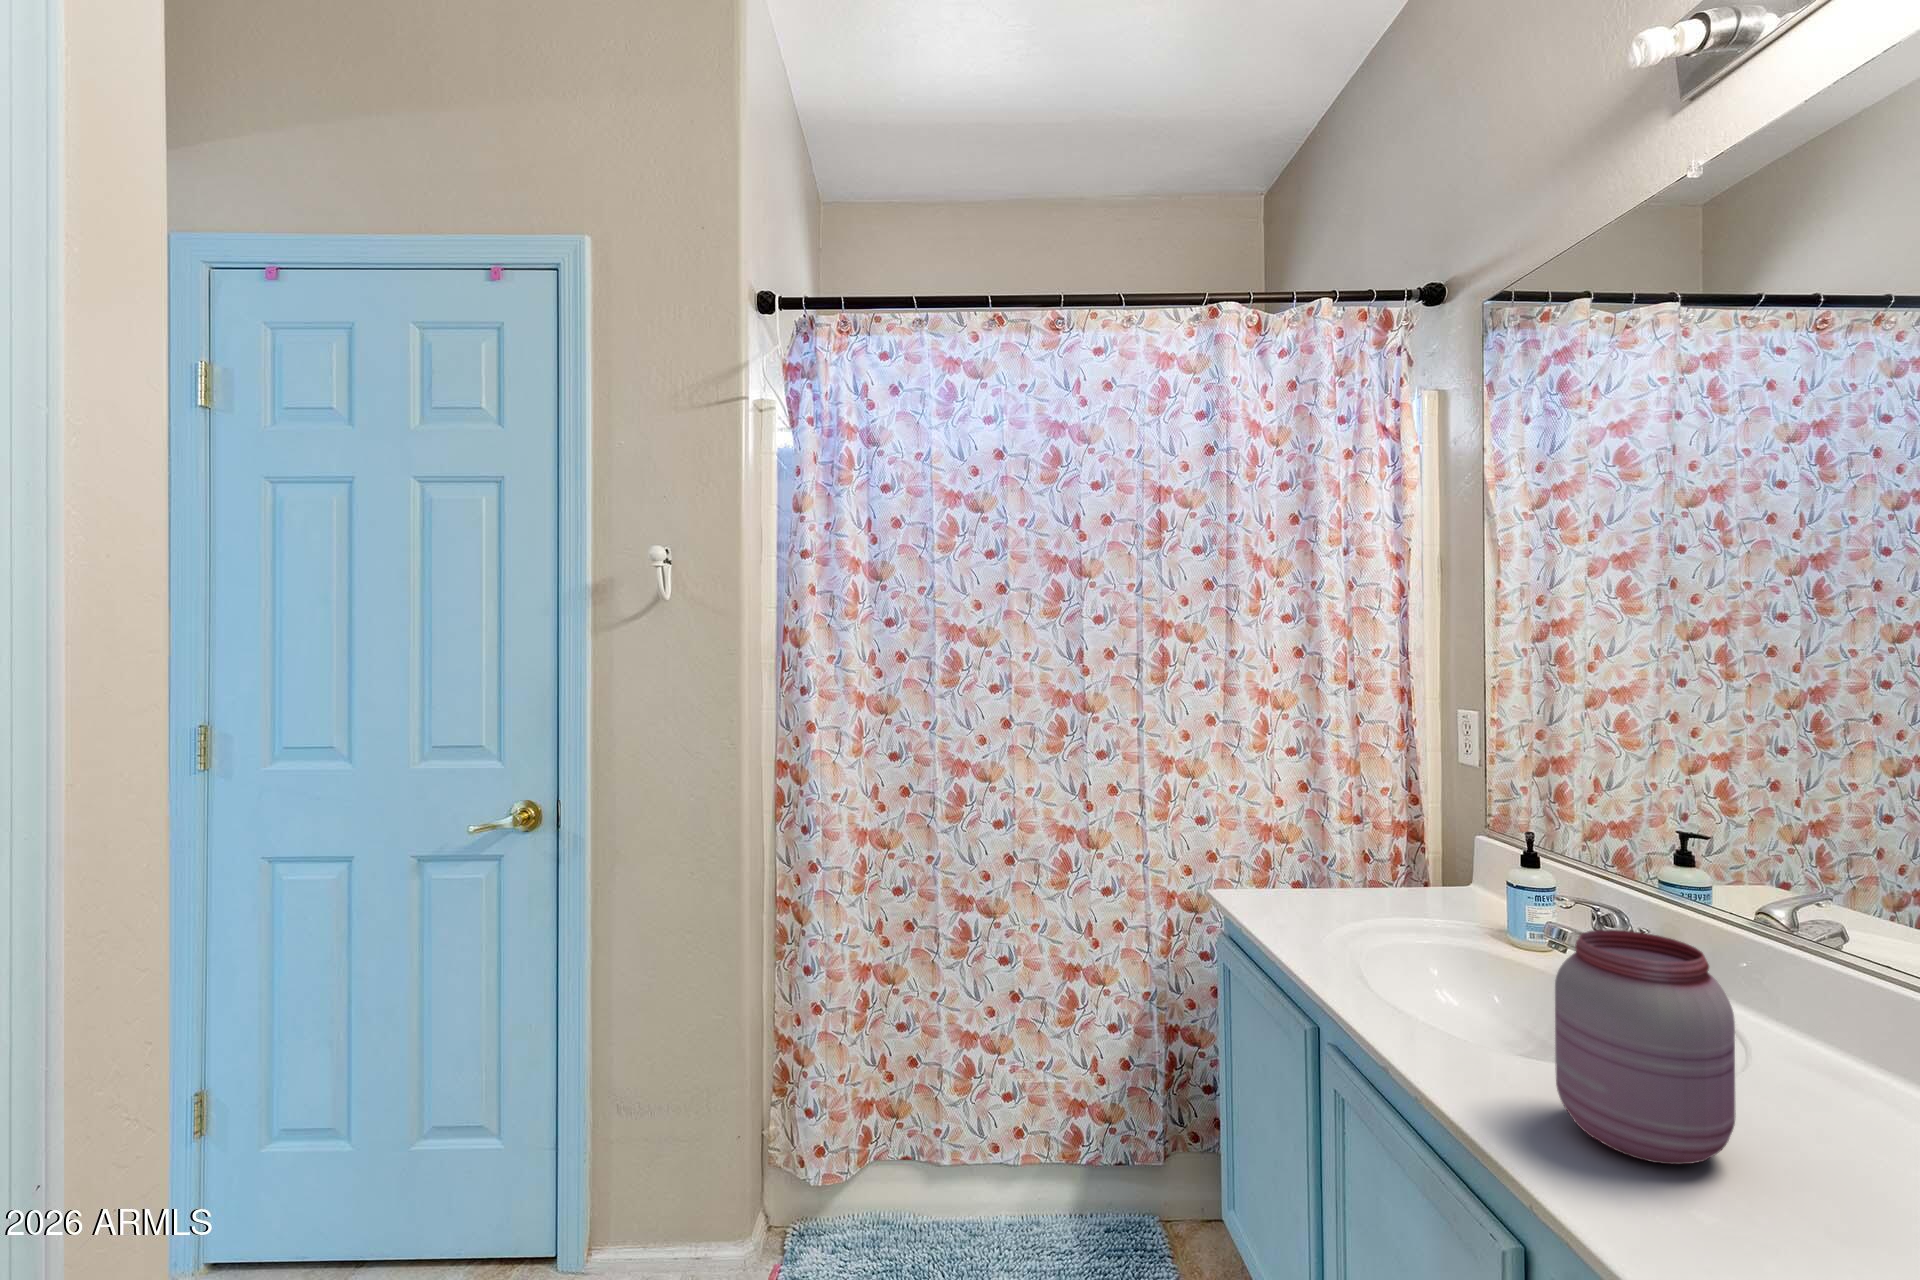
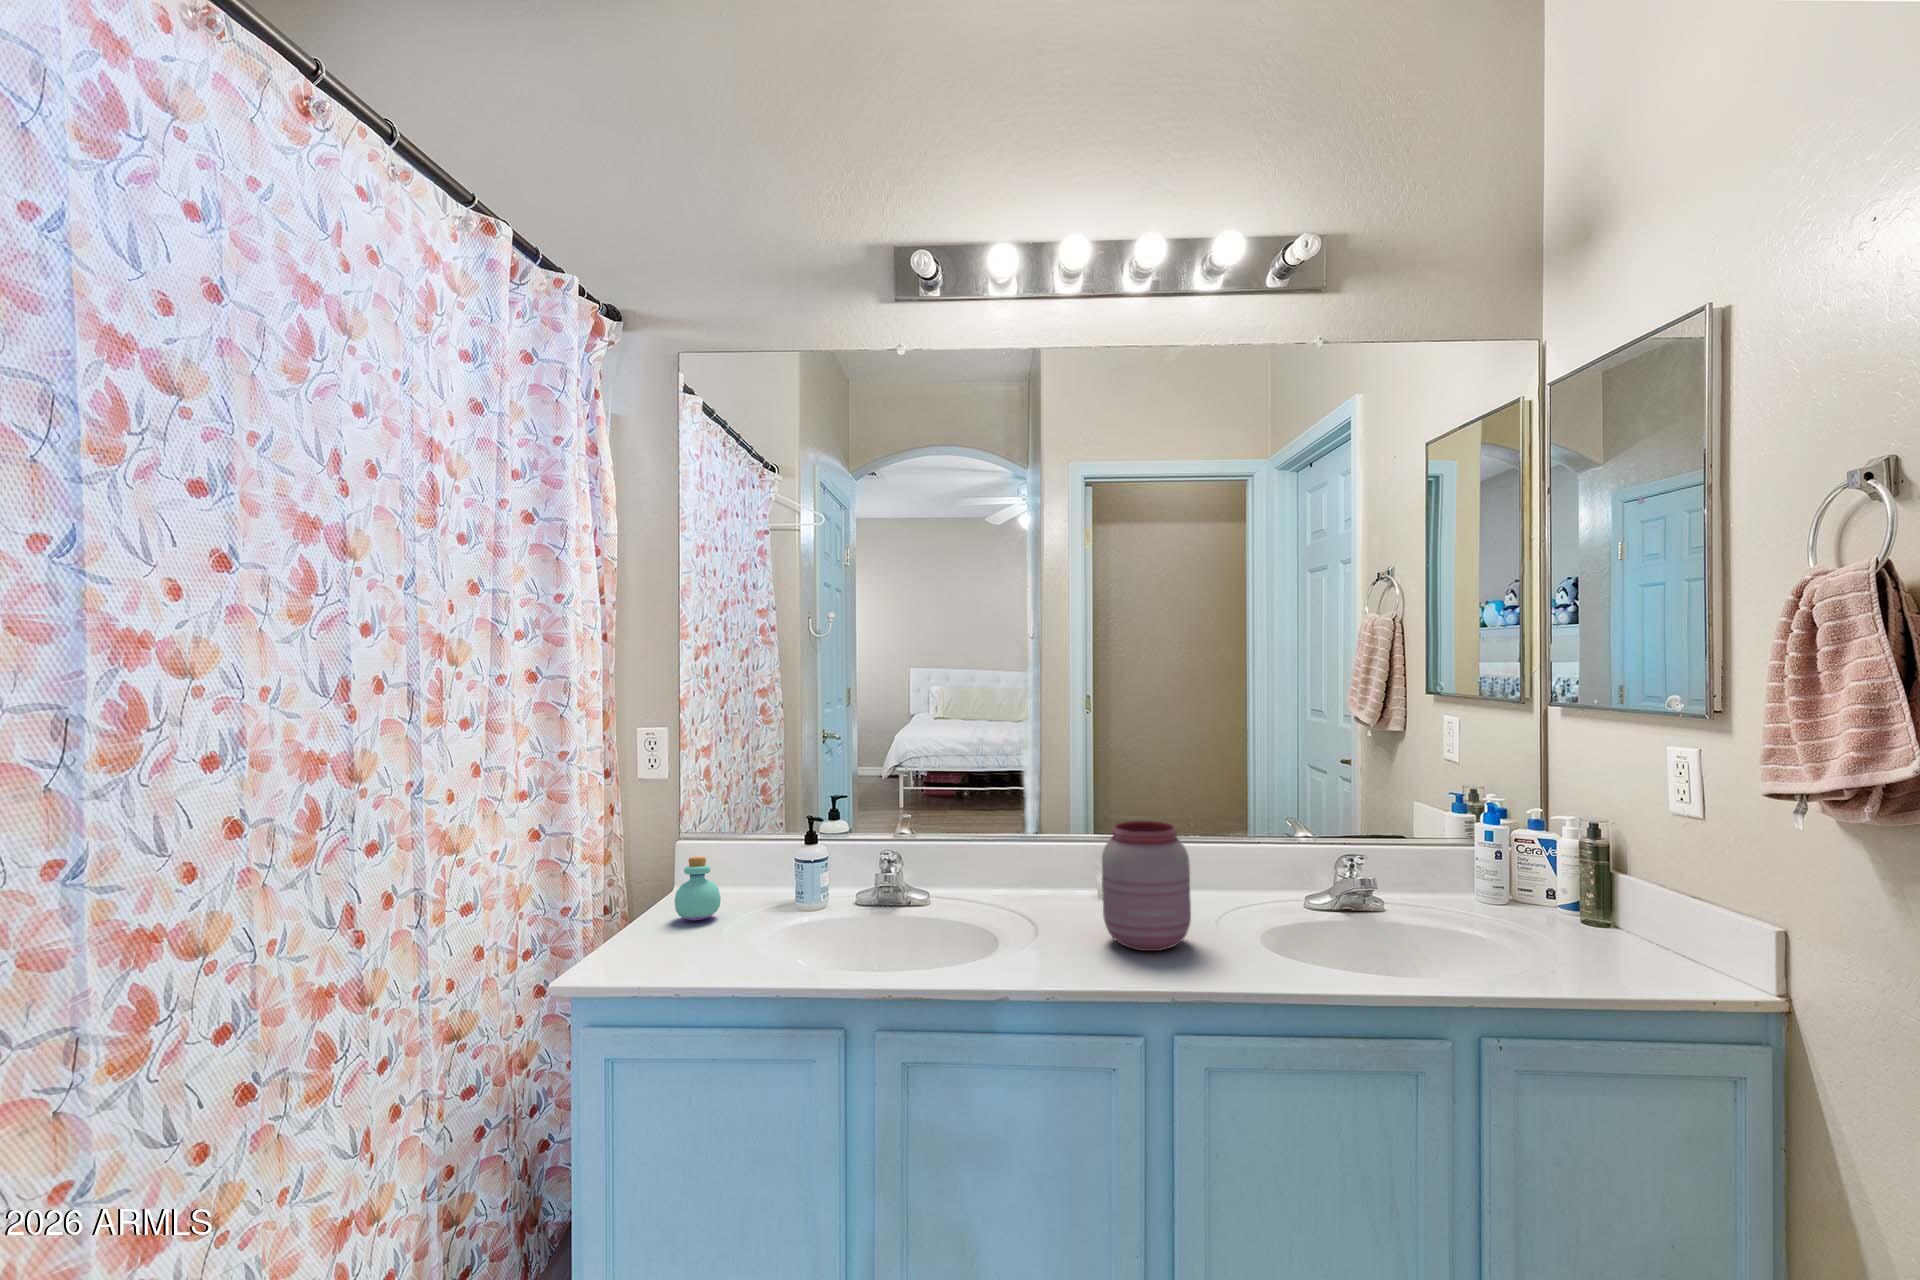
perfume bottle: none [1380,840,1431,904] -> present [675,856,721,920]

